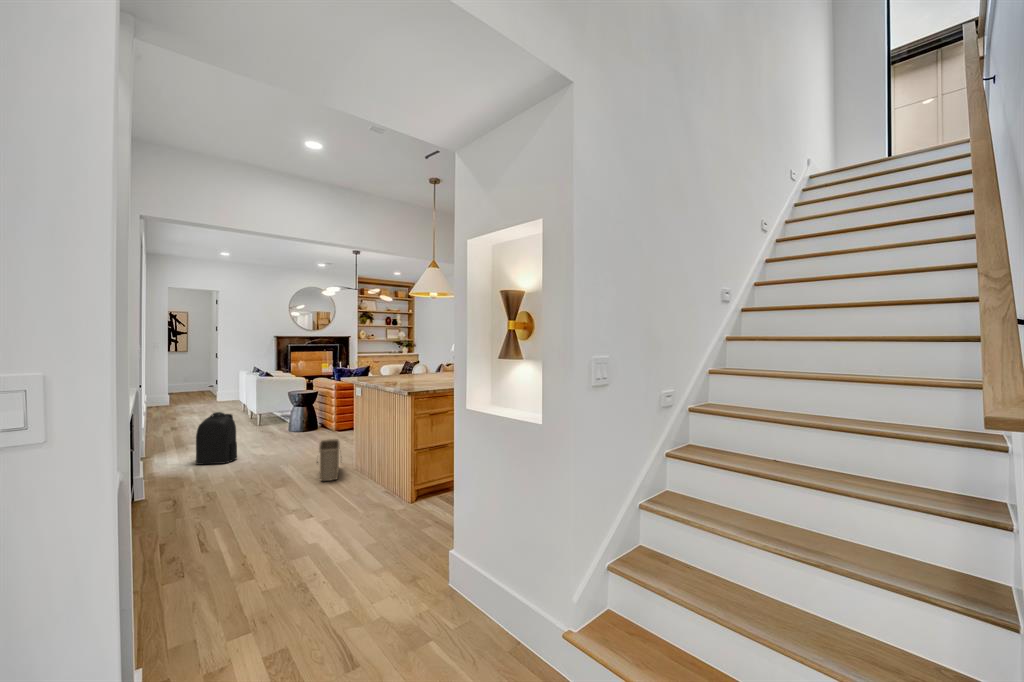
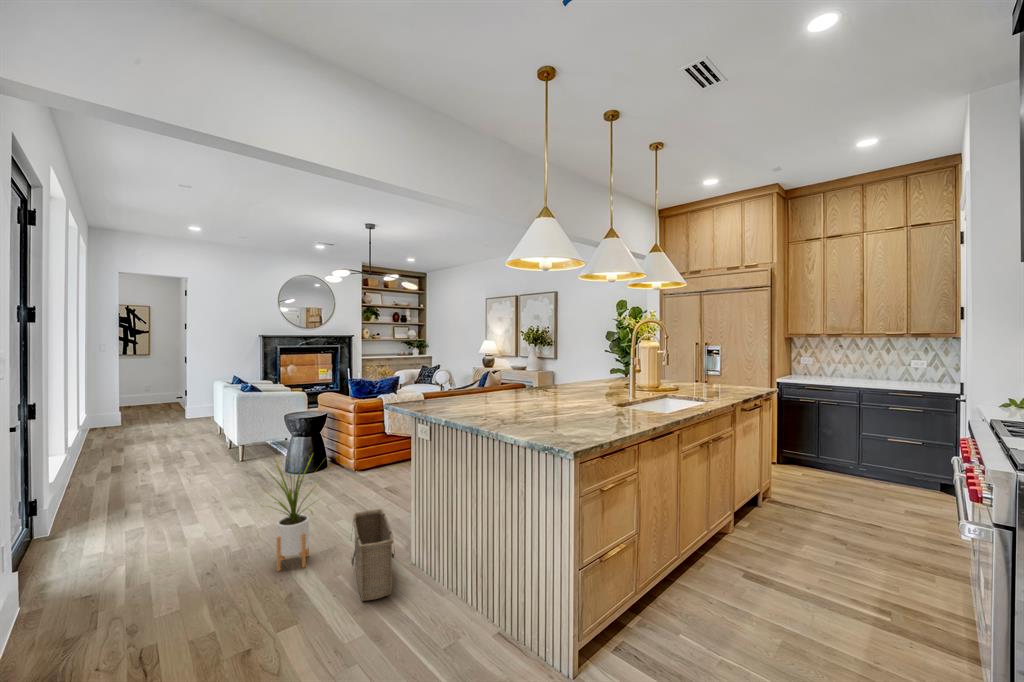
house plant: none [267,401,307,471] -> present [265,456,315,571]
backpack: present [196,412,237,465] -> none [134,462,208,556]

